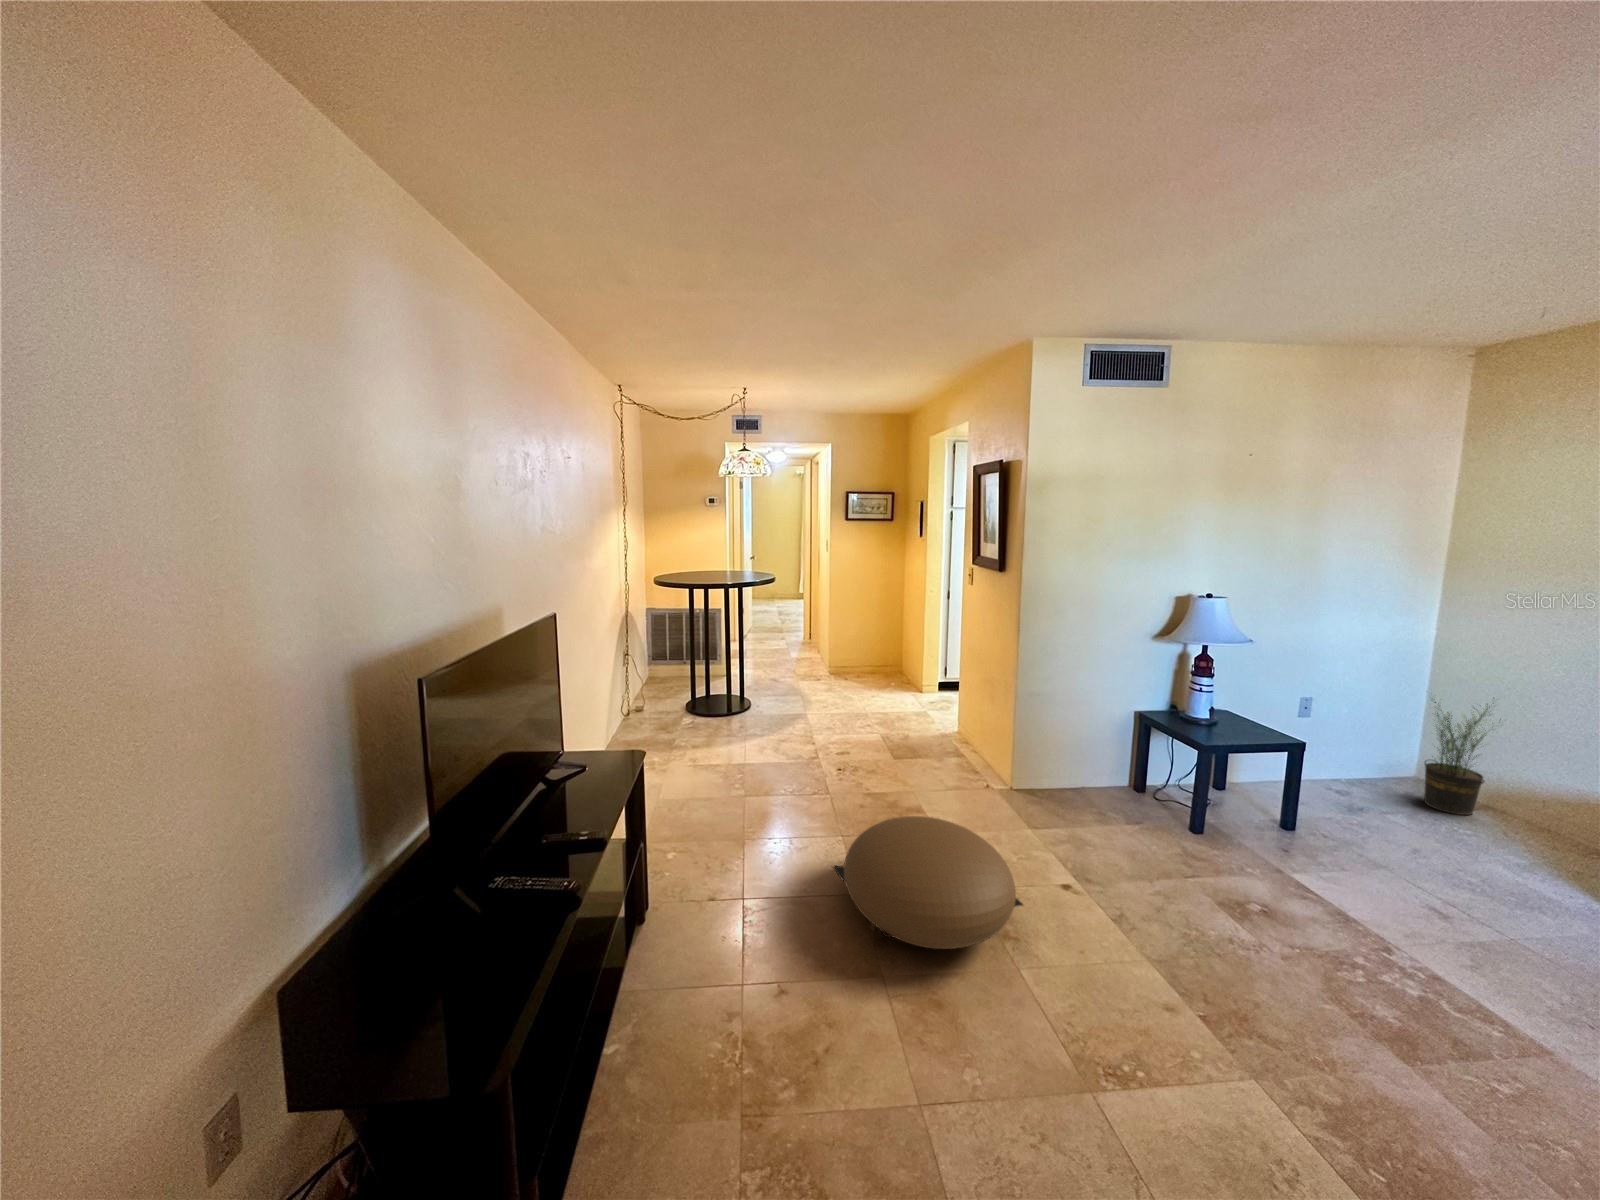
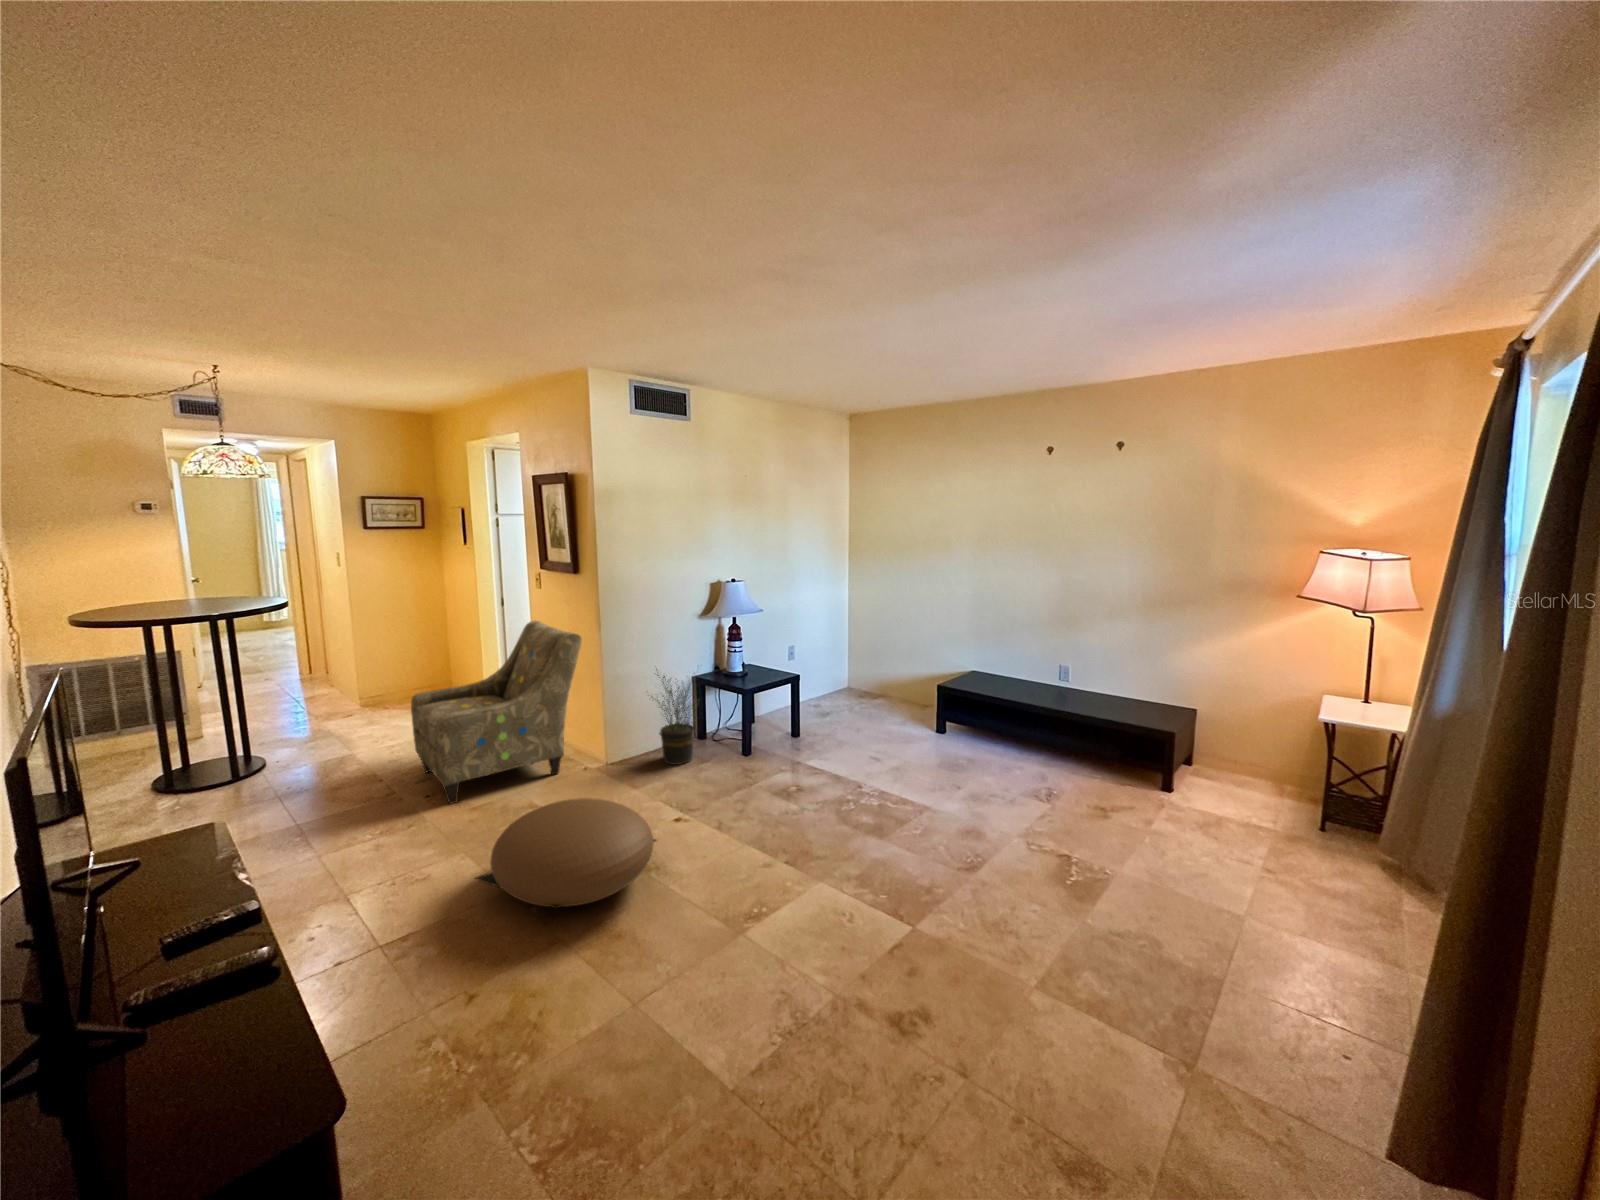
armchair: none [843,618,996,782] -> present [411,621,582,804]
potted plant: present [1424,699,1501,815] -> present [655,669,698,765]

